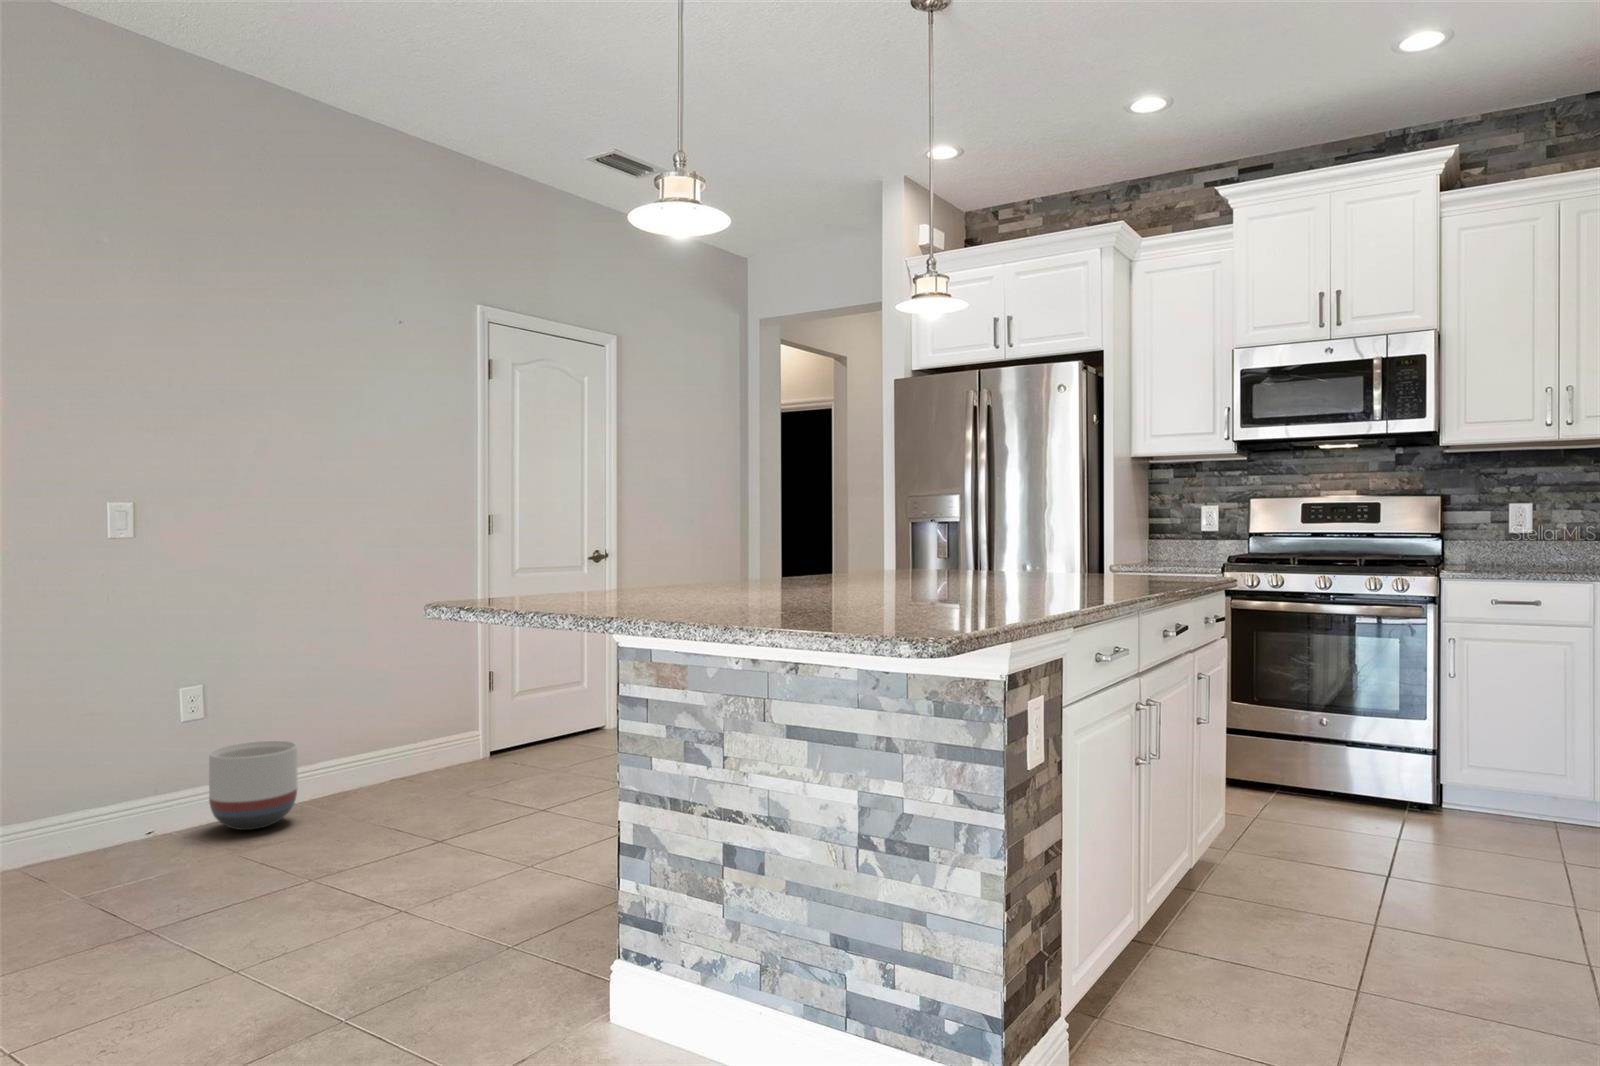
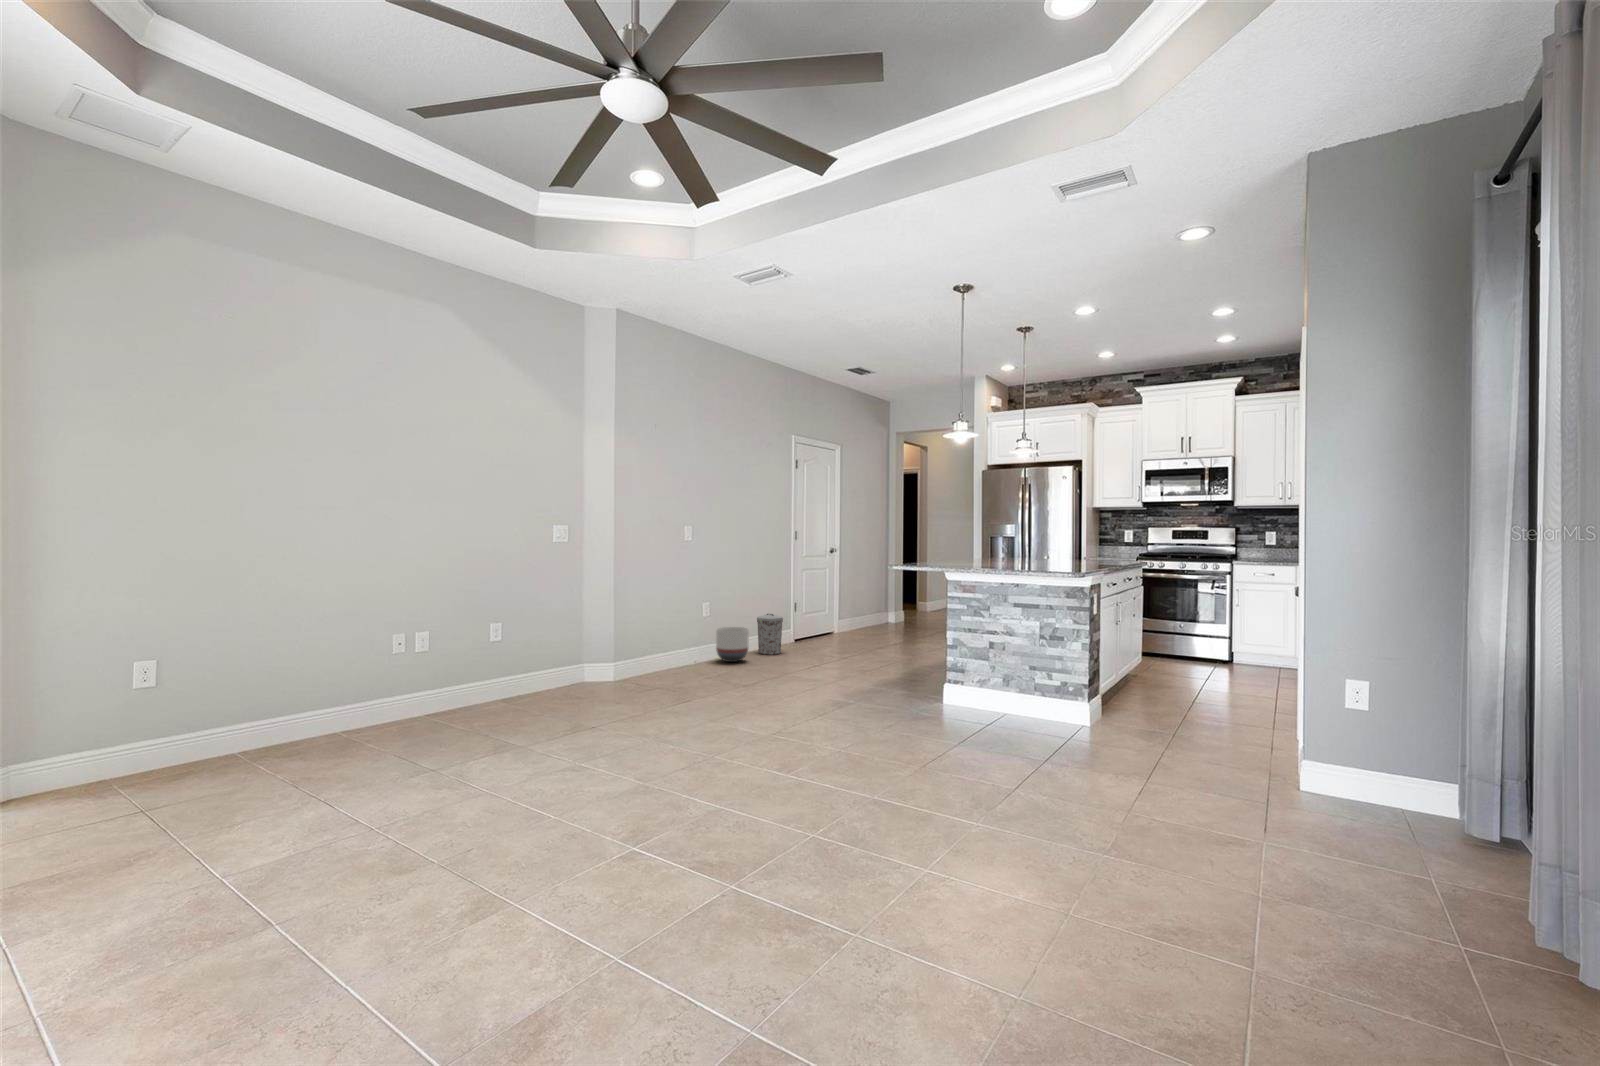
trash can: none [357,702,422,799] -> present [757,614,783,655]

